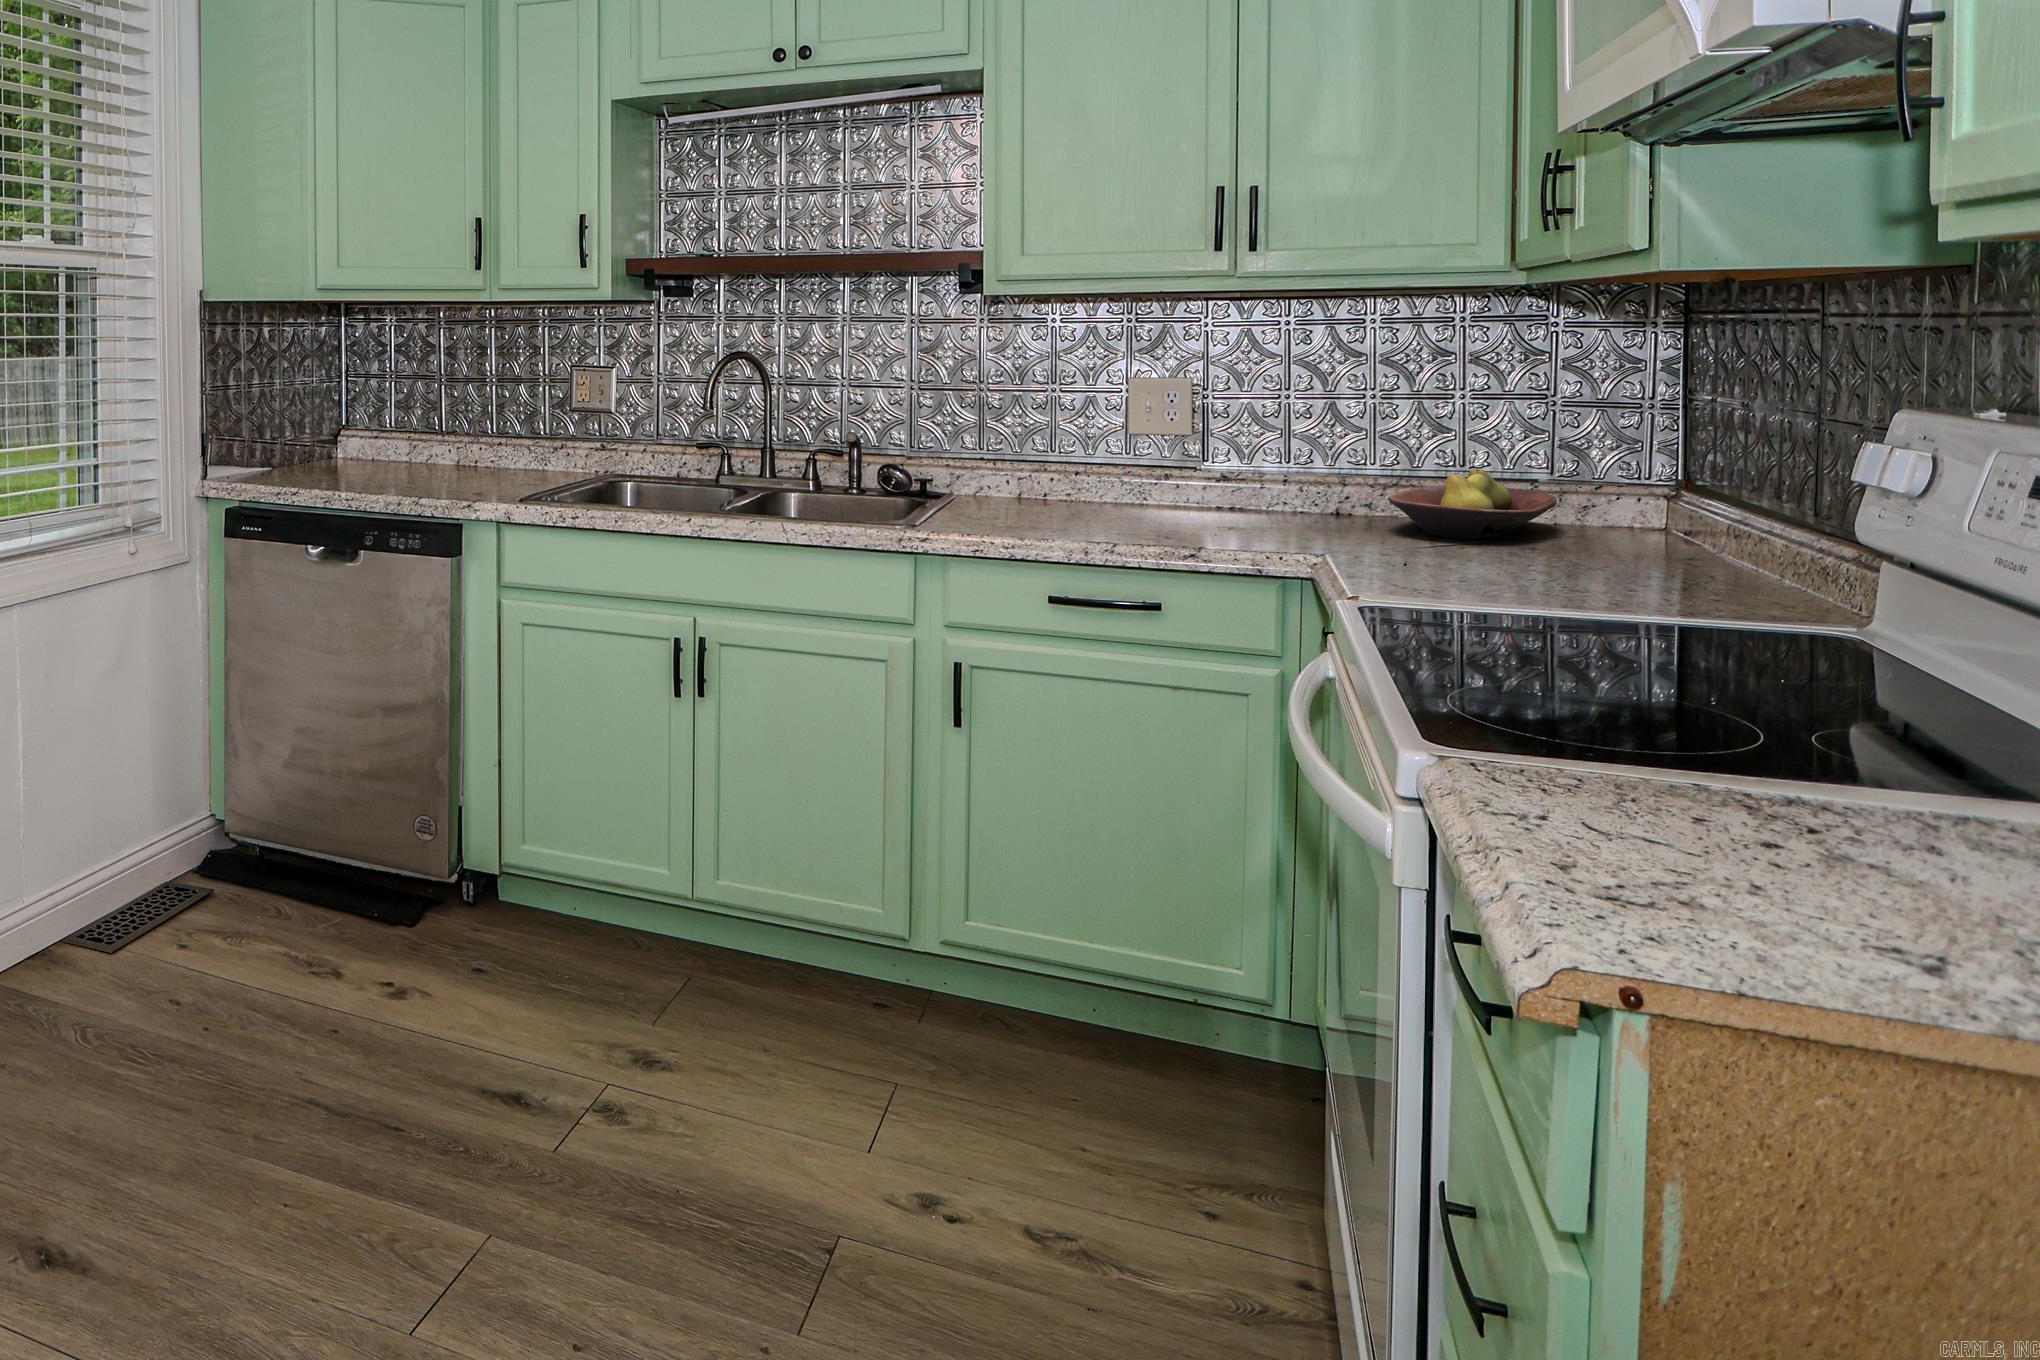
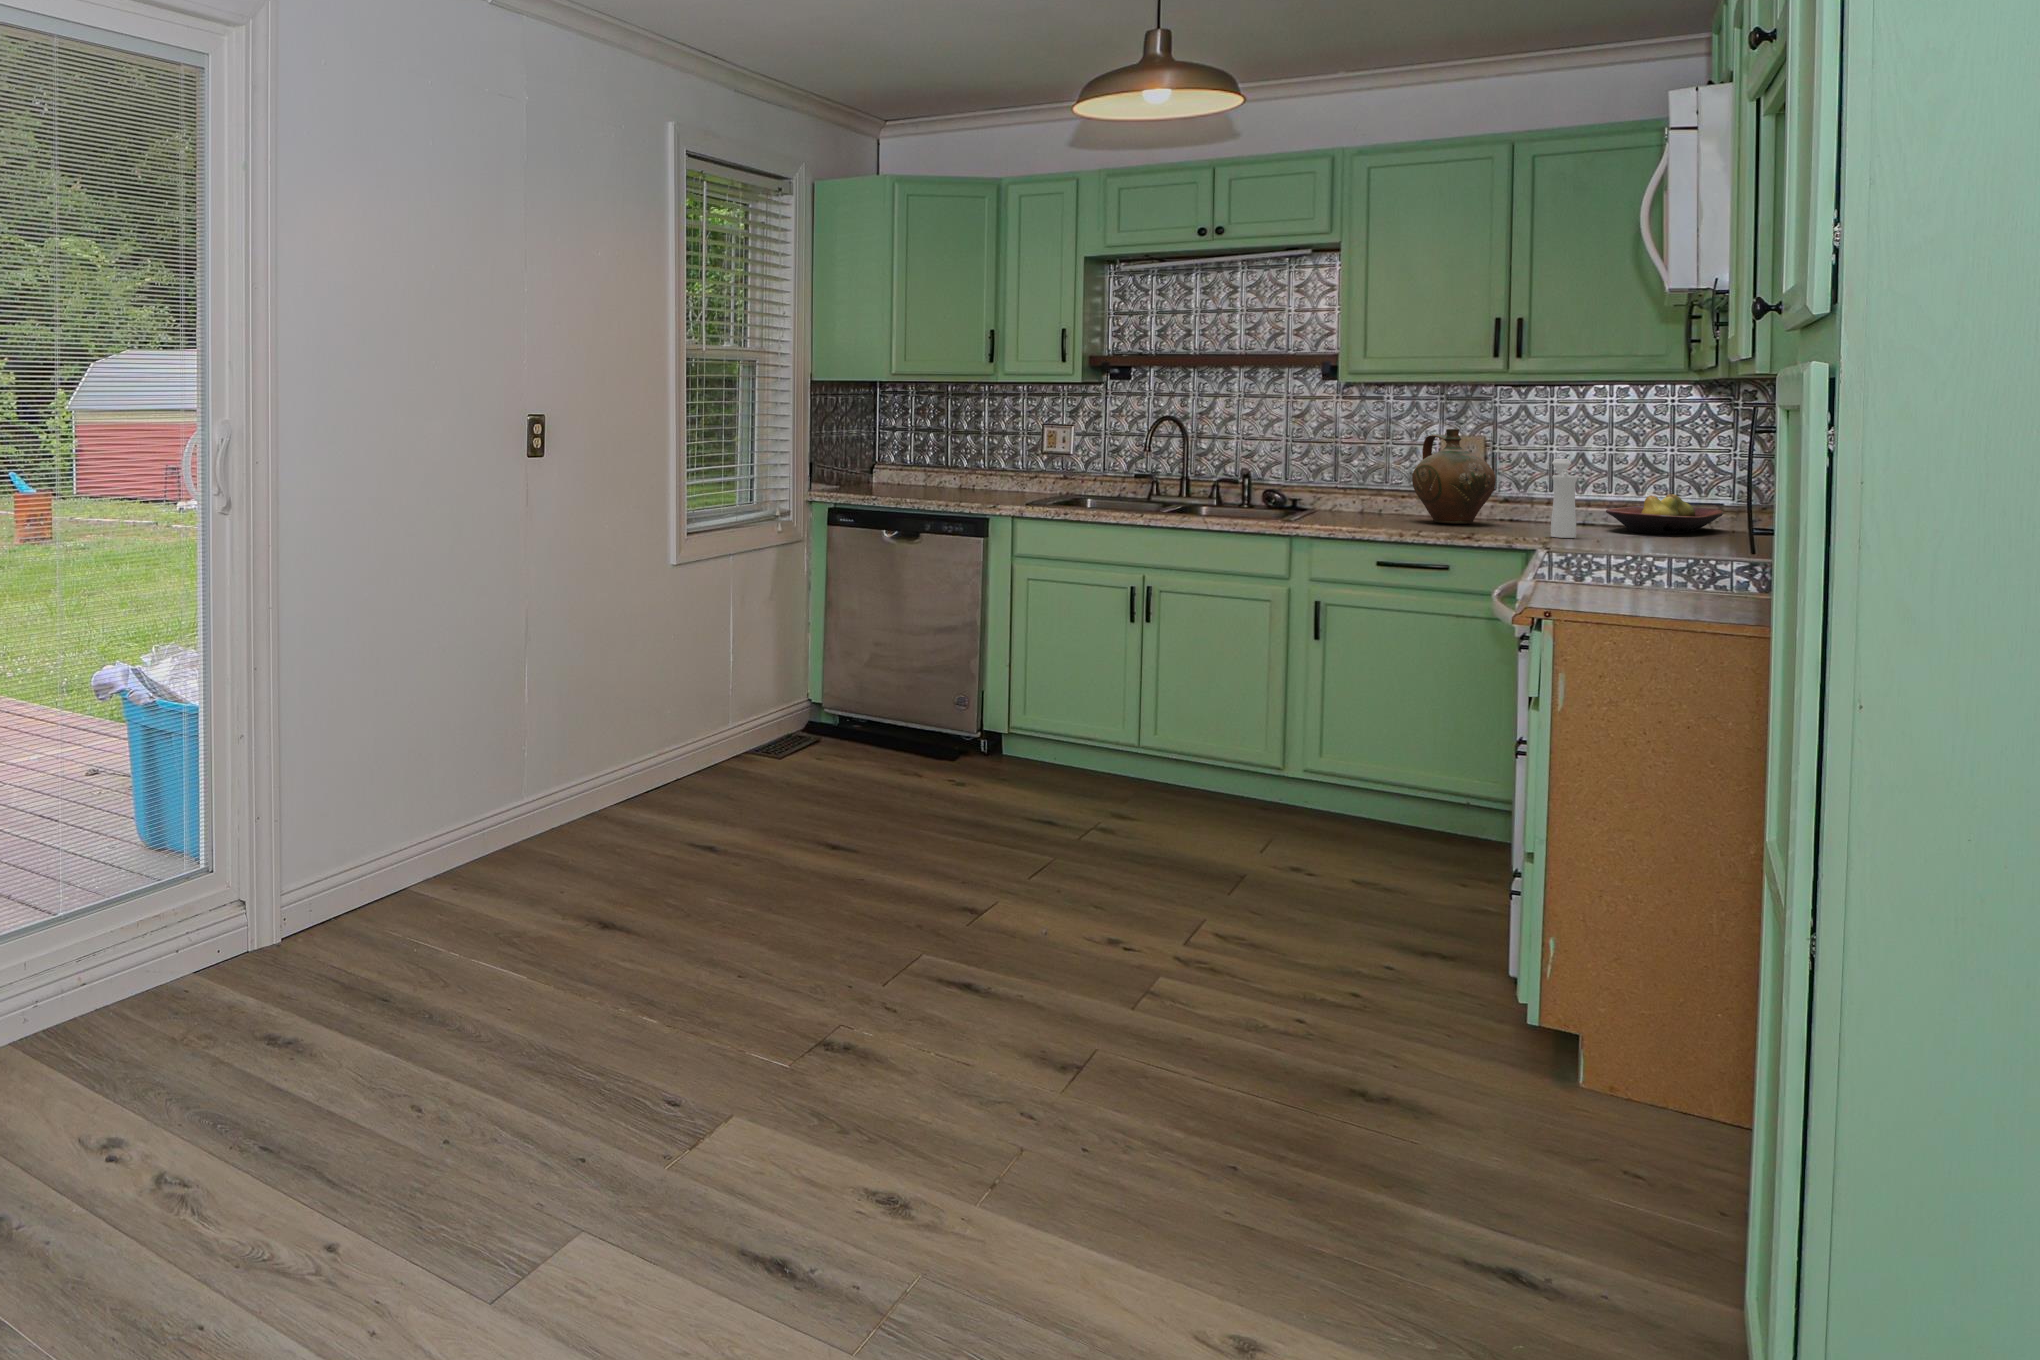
ceramic jug: none [1095,367,1220,524] -> present [1412,429,1496,524]
pepper mill: none [1315,416,1366,556] -> present [1551,459,1578,538]

